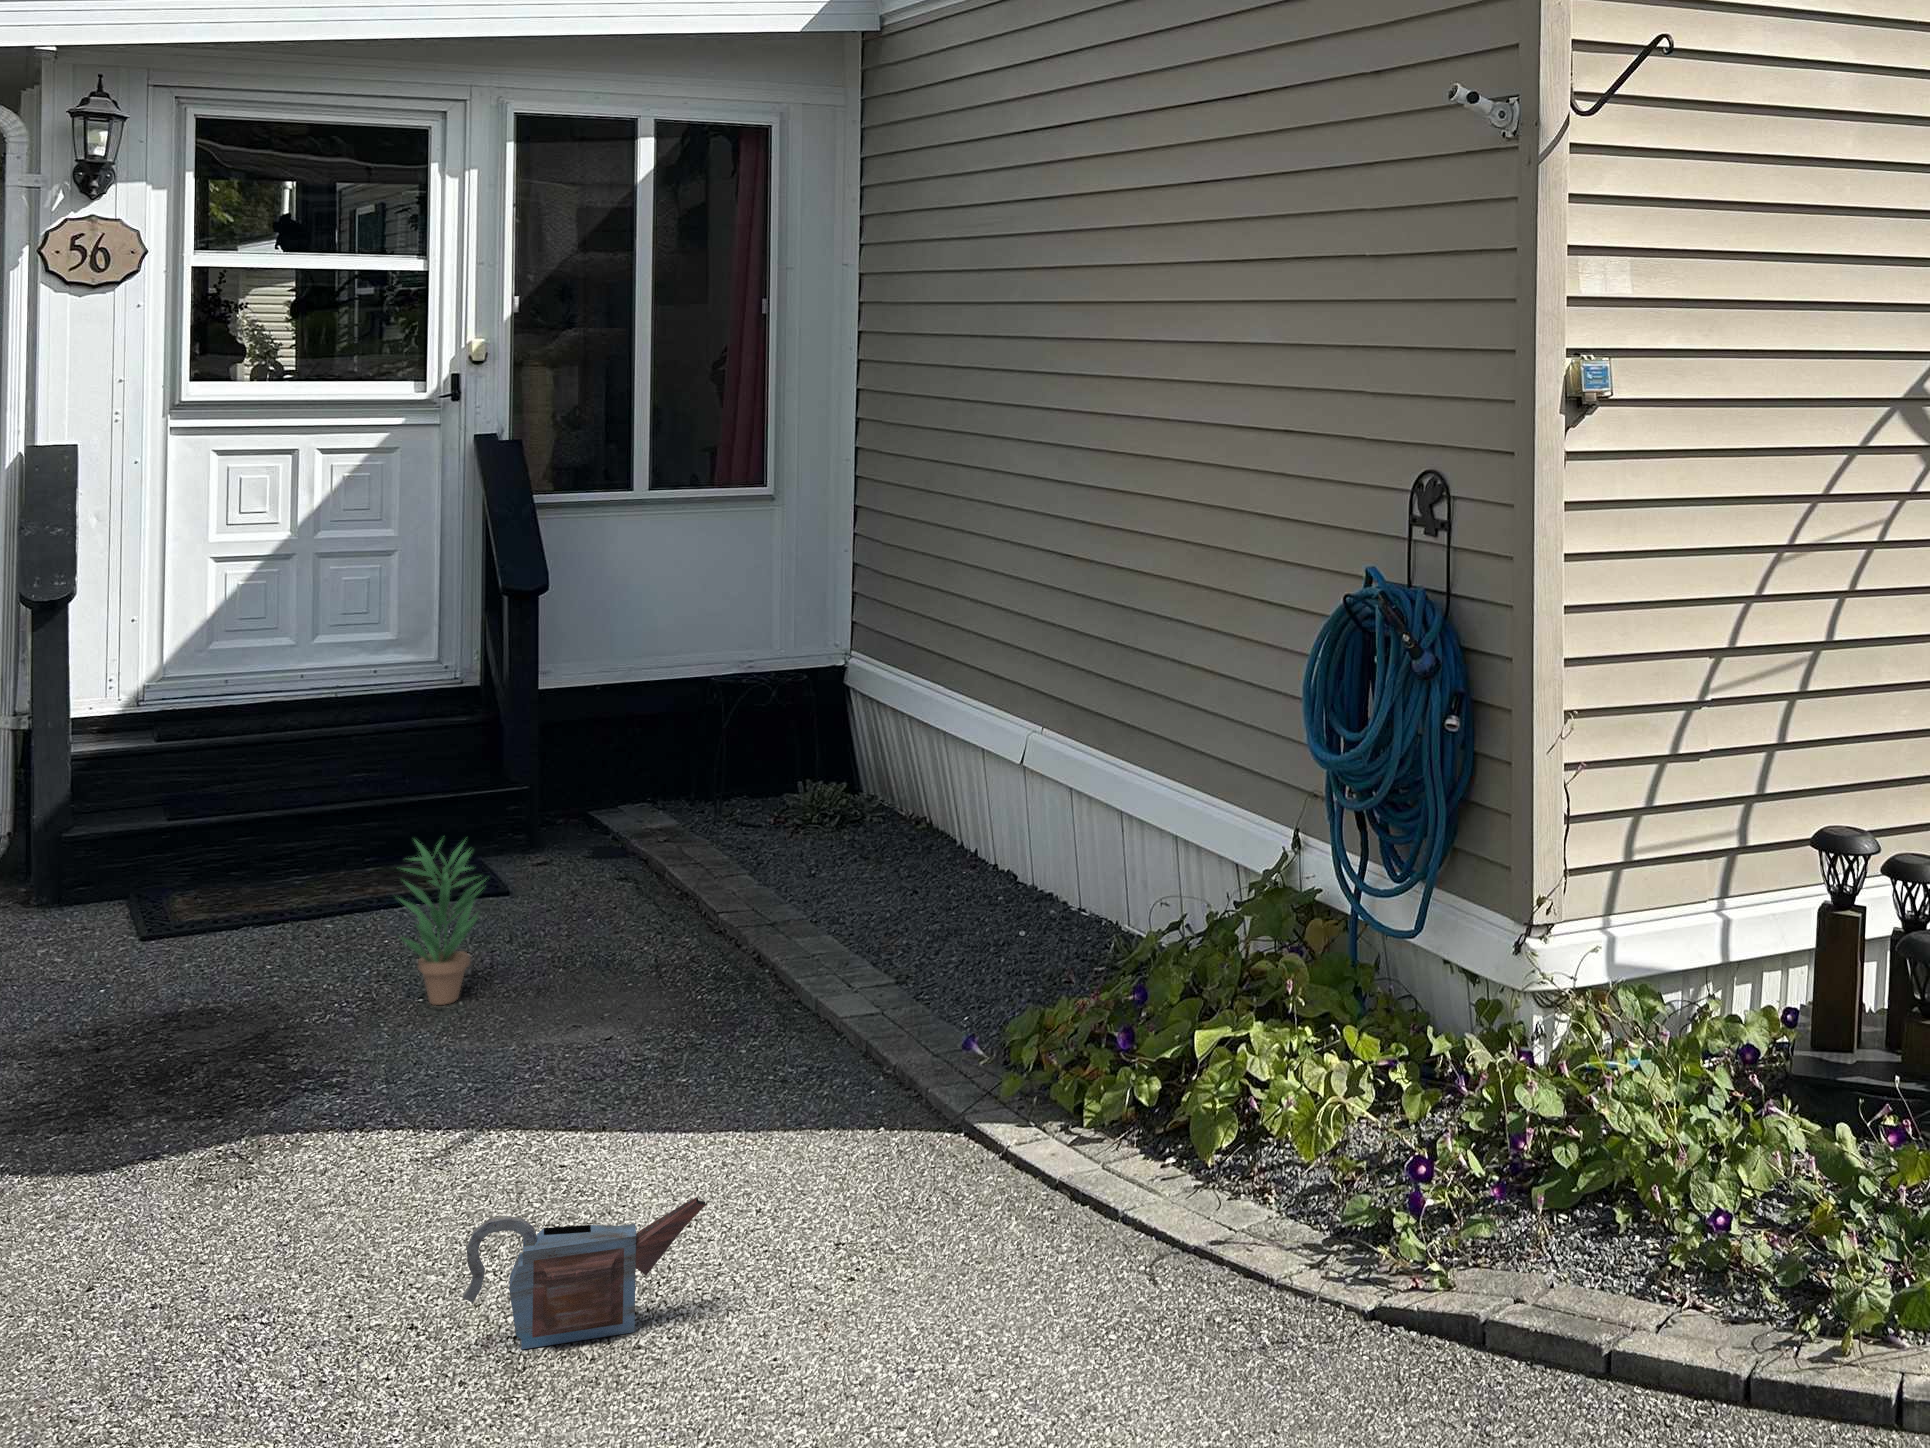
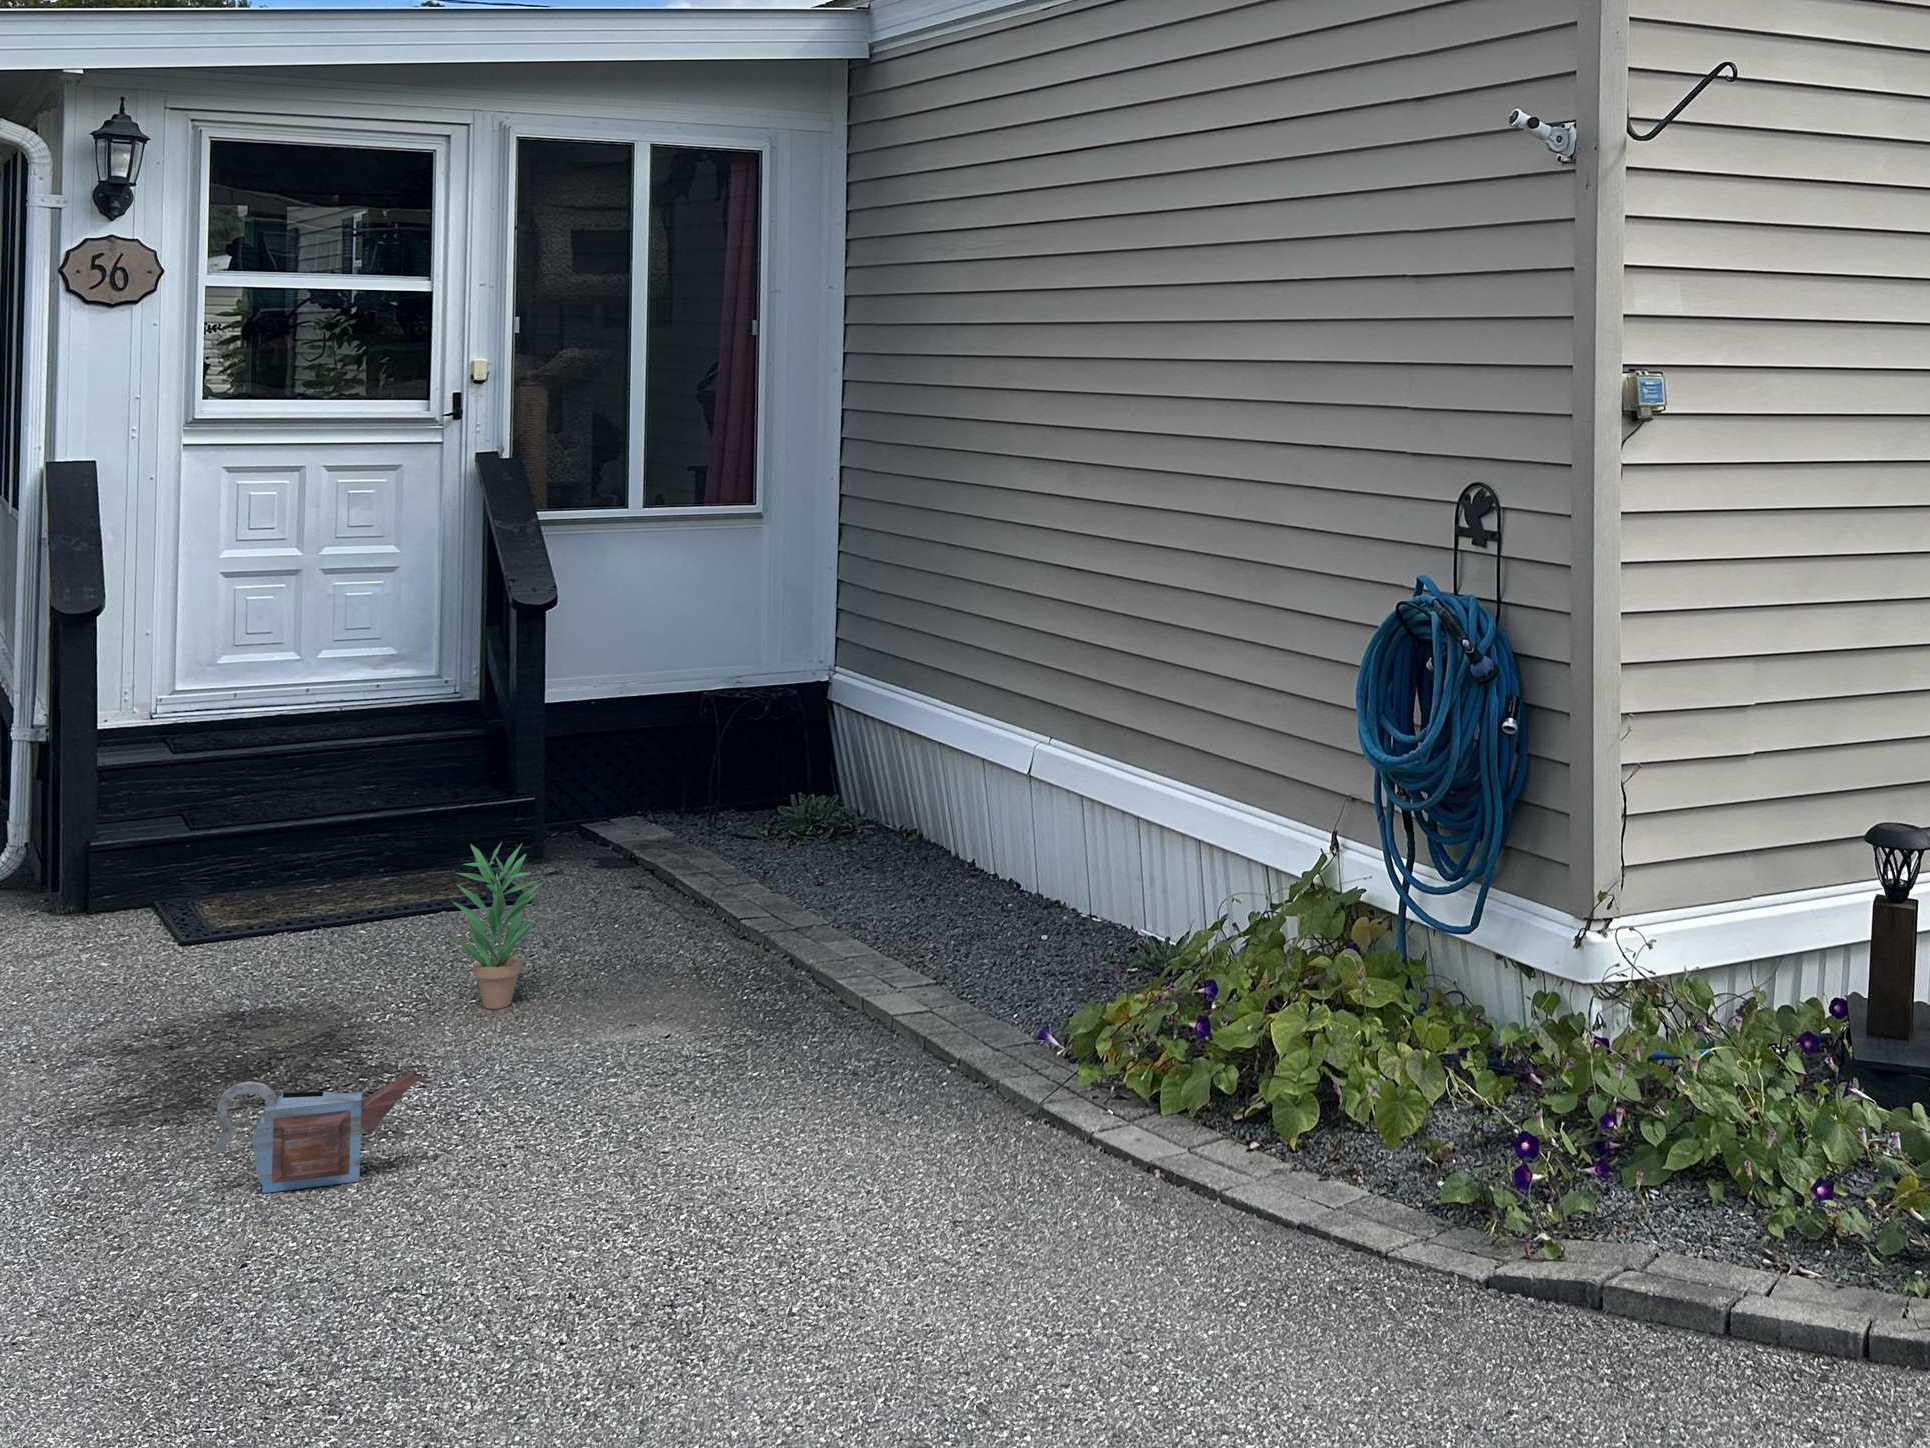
watering can: present [463,1197,706,1349] -> present [213,1070,422,1193]

